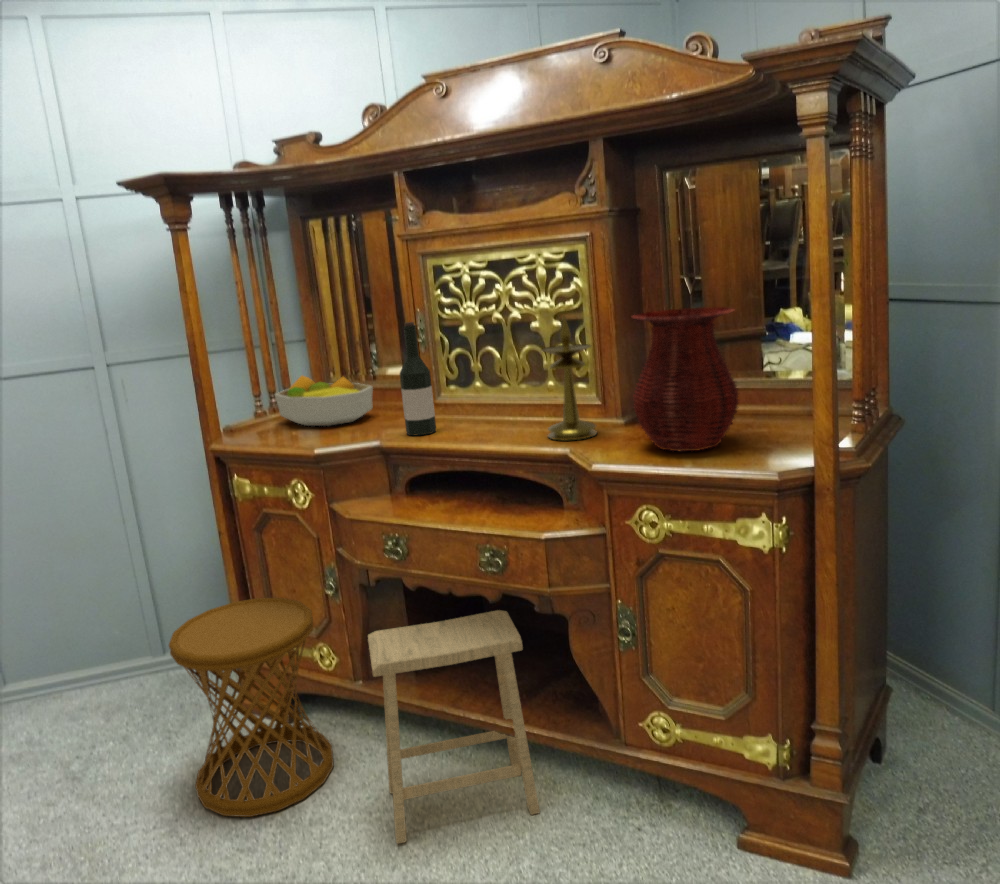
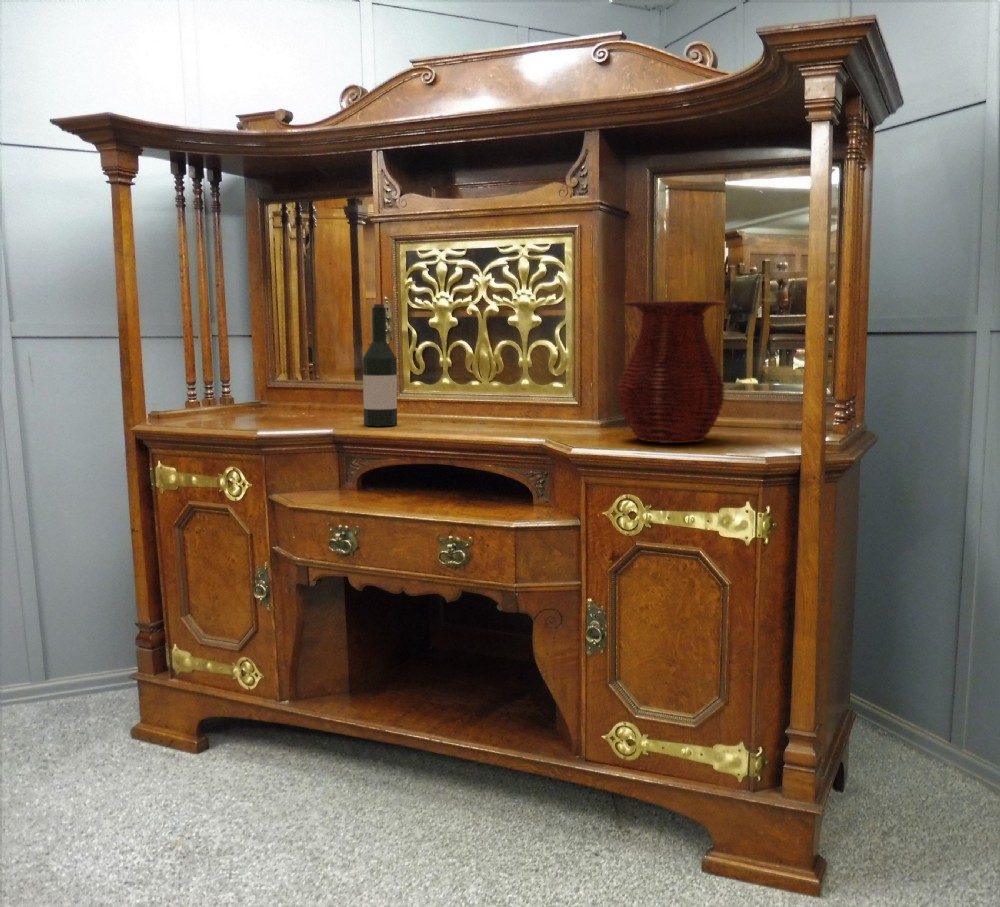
candlestick: present [542,316,597,440] -> none [521,303,575,434]
fruit bowl: present [275,376,373,426] -> none [211,364,323,418]
side table: present [169,598,334,817] -> none [78,601,248,838]
footstool: present [368,610,540,844] -> none [310,617,486,864]

